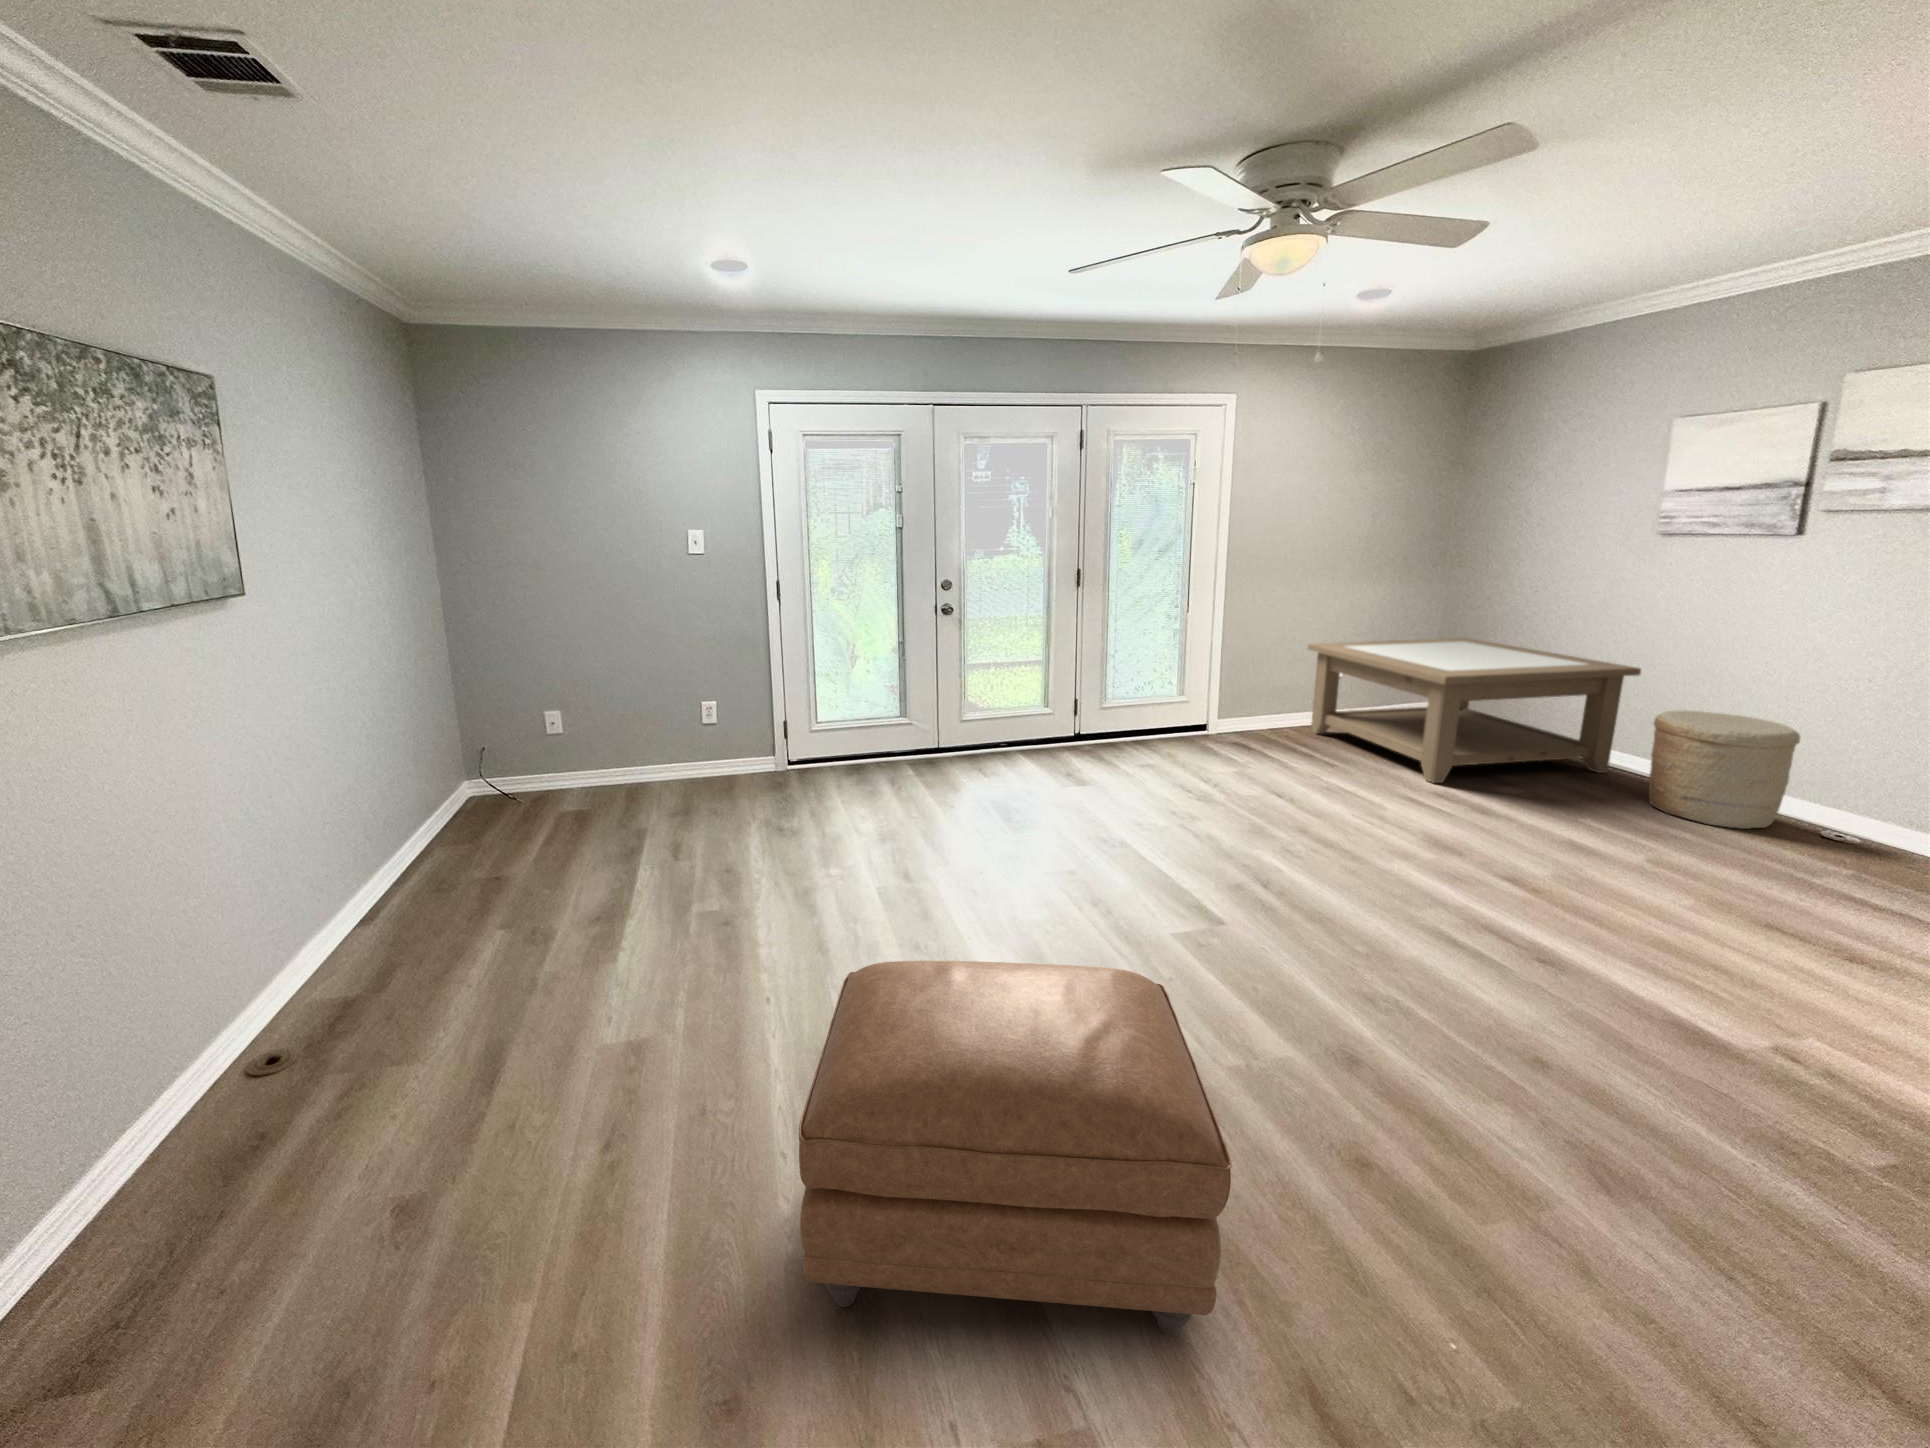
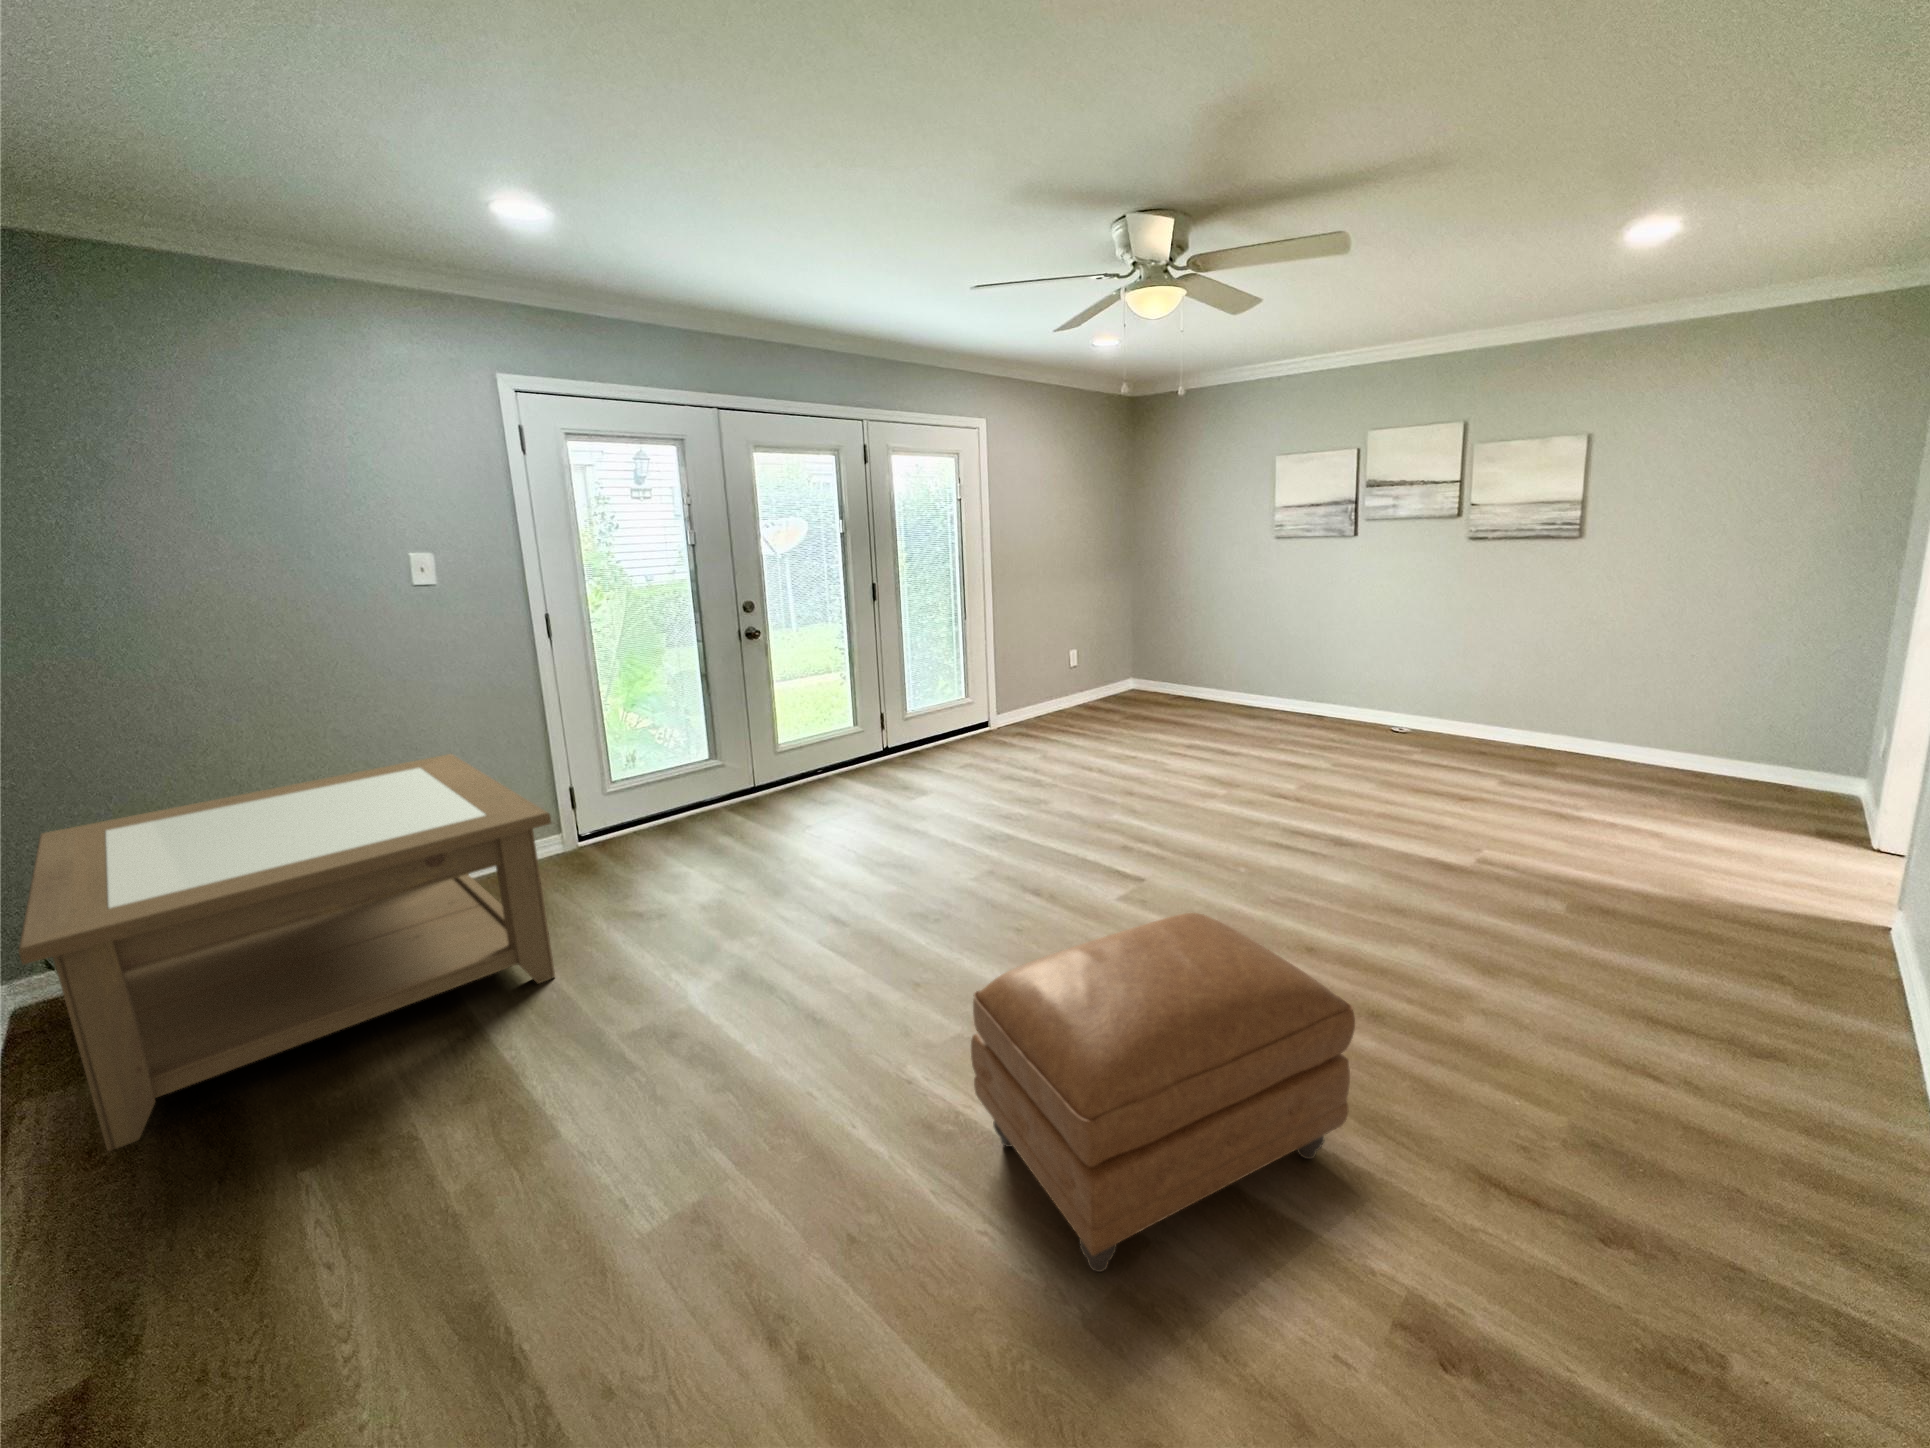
coffee table: present [1308,638,1641,783] -> present [19,754,555,1152]
woven basket: present [1649,710,1800,829] -> none [1299,660,1373,737]

